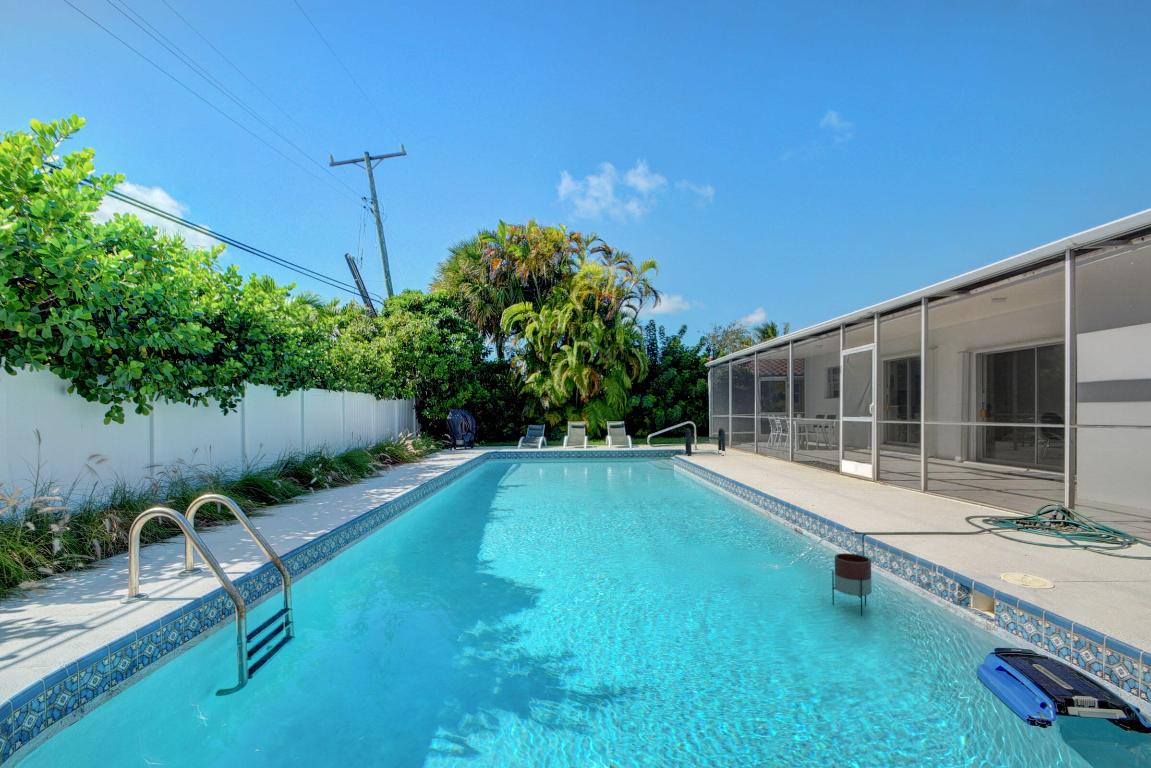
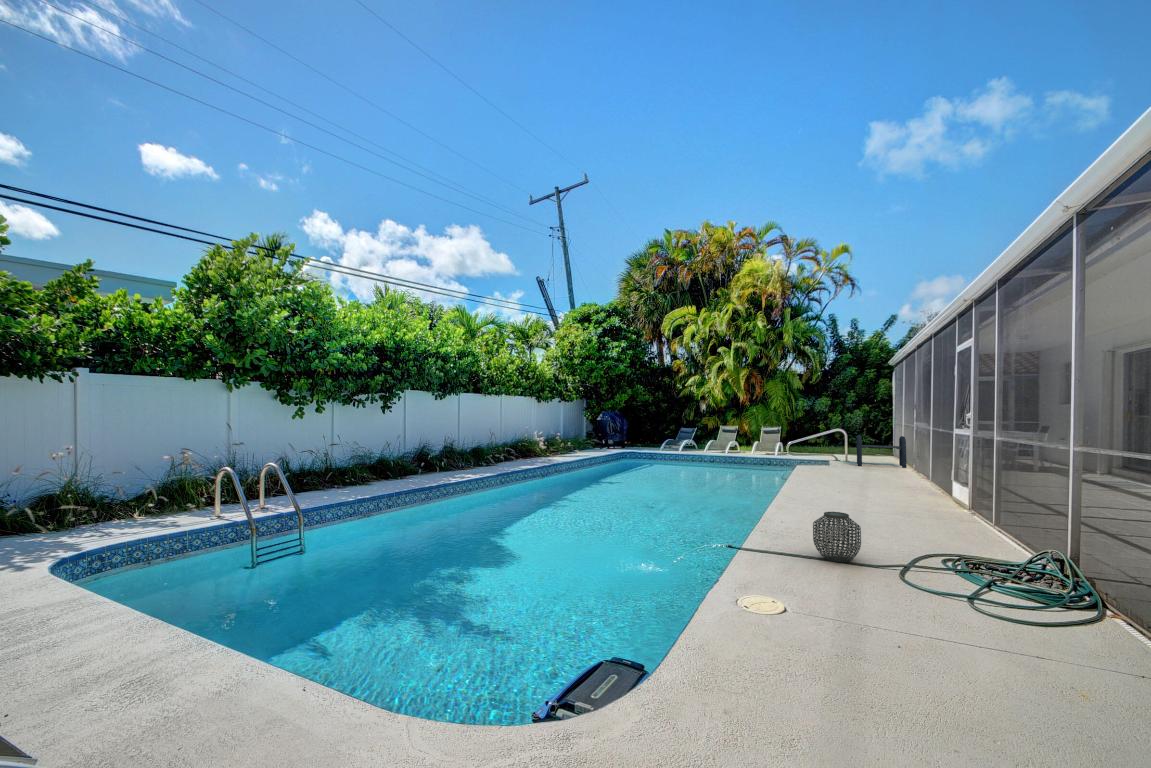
woven basket: none [736,508,771,546] -> present [813,512,861,562]
planter: present [832,553,872,616] -> none [873,573,934,670]

